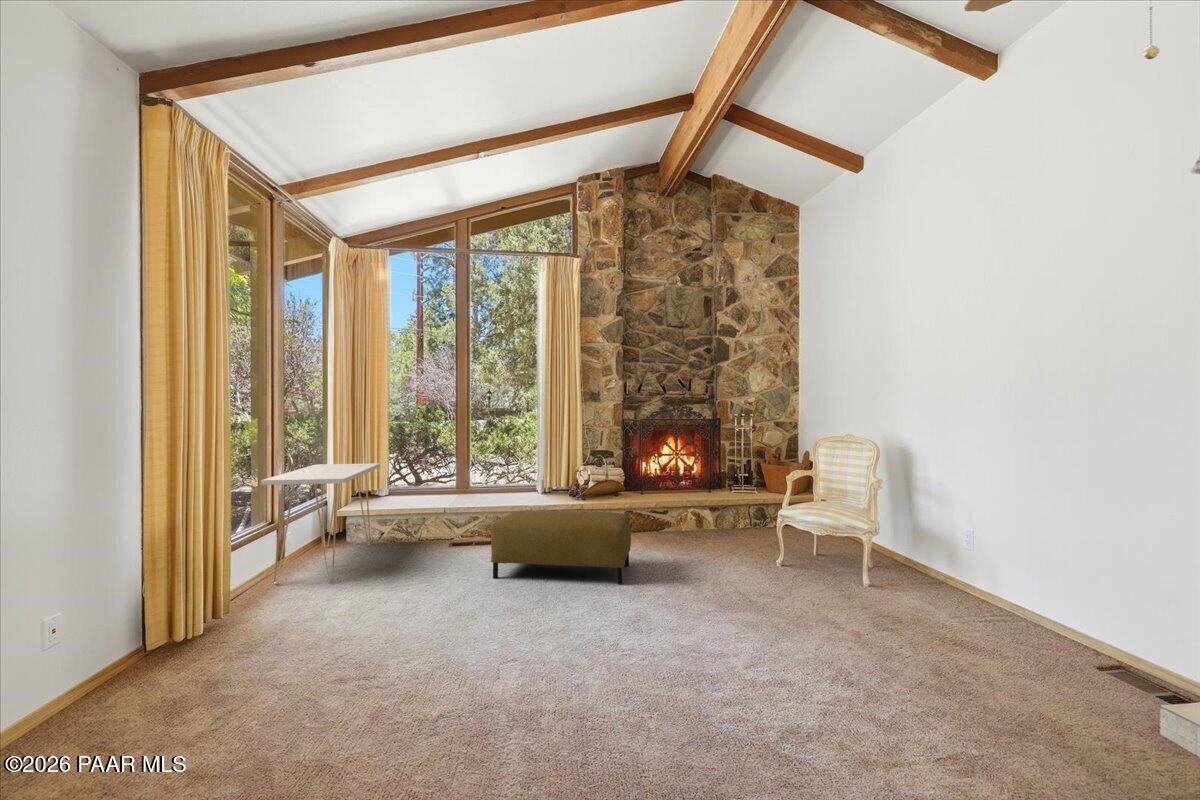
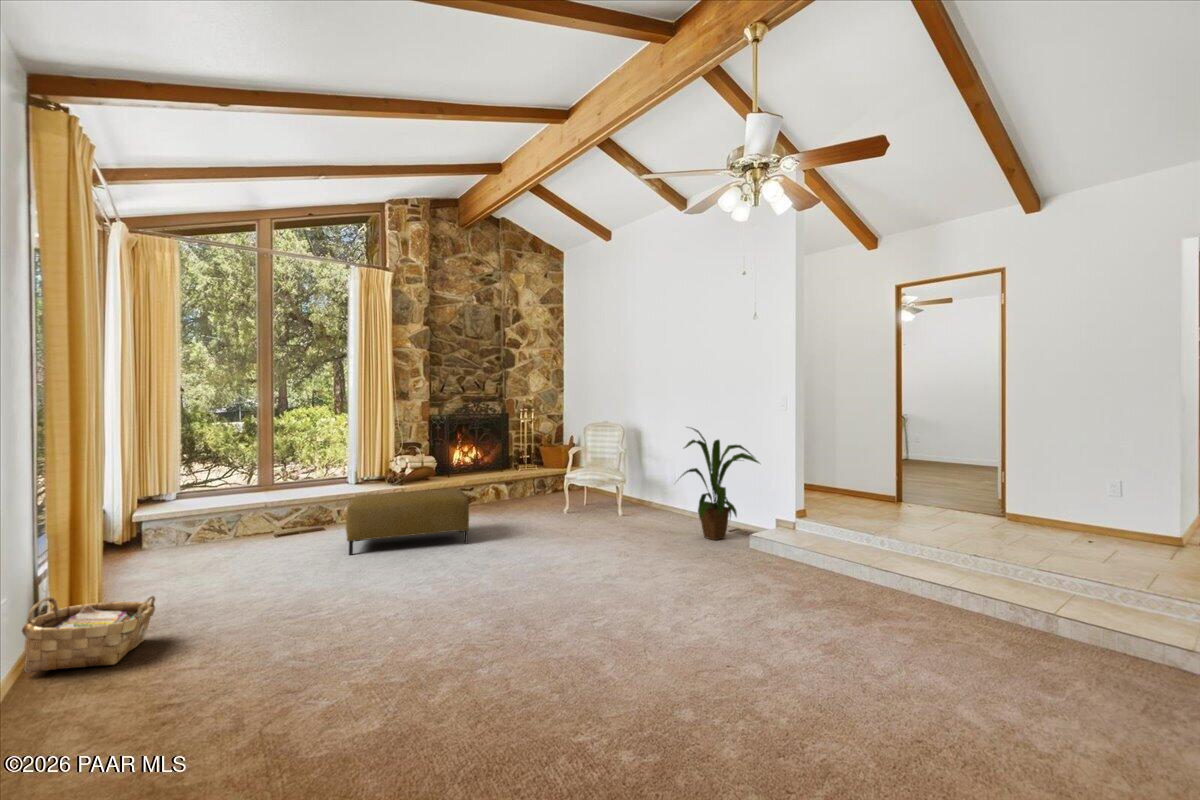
house plant: none [920,448,1094,643] -> present [681,428,759,540]
console table: present [261,463,380,584] -> none [74,462,190,594]
woven basket: none [156,590,263,668] -> present [22,596,155,673]

